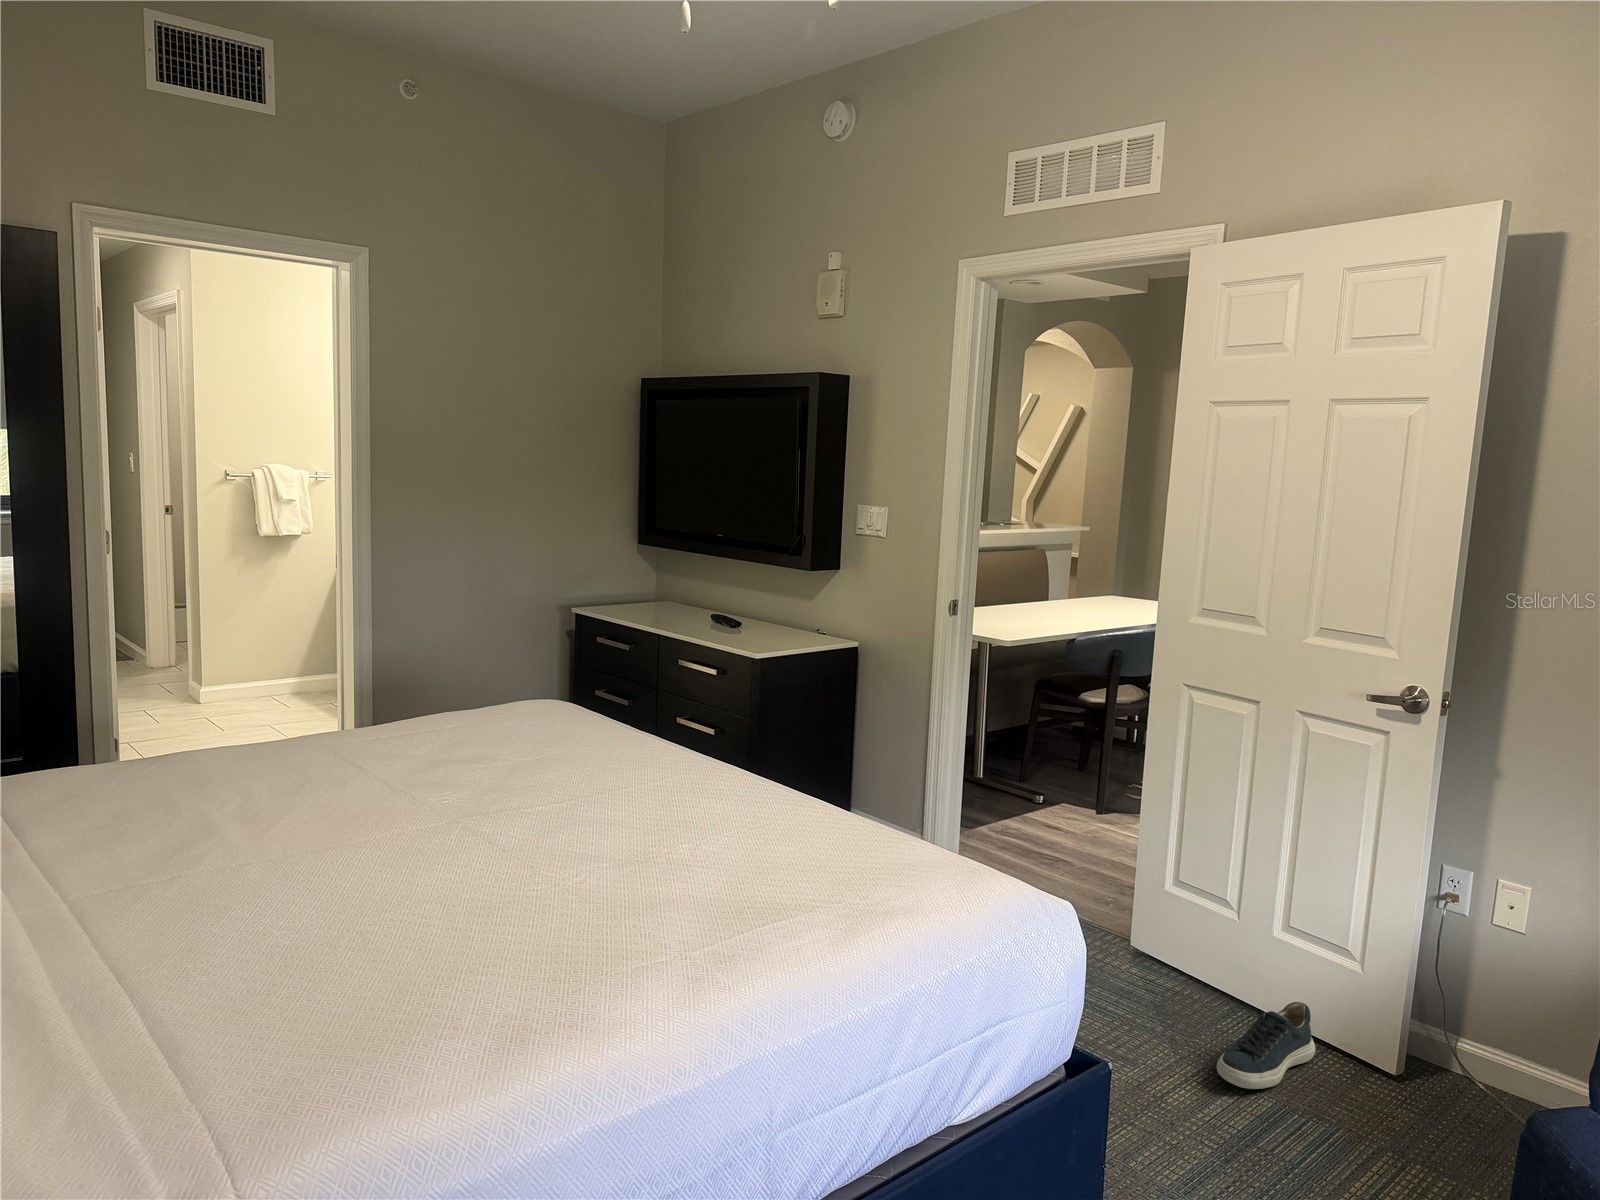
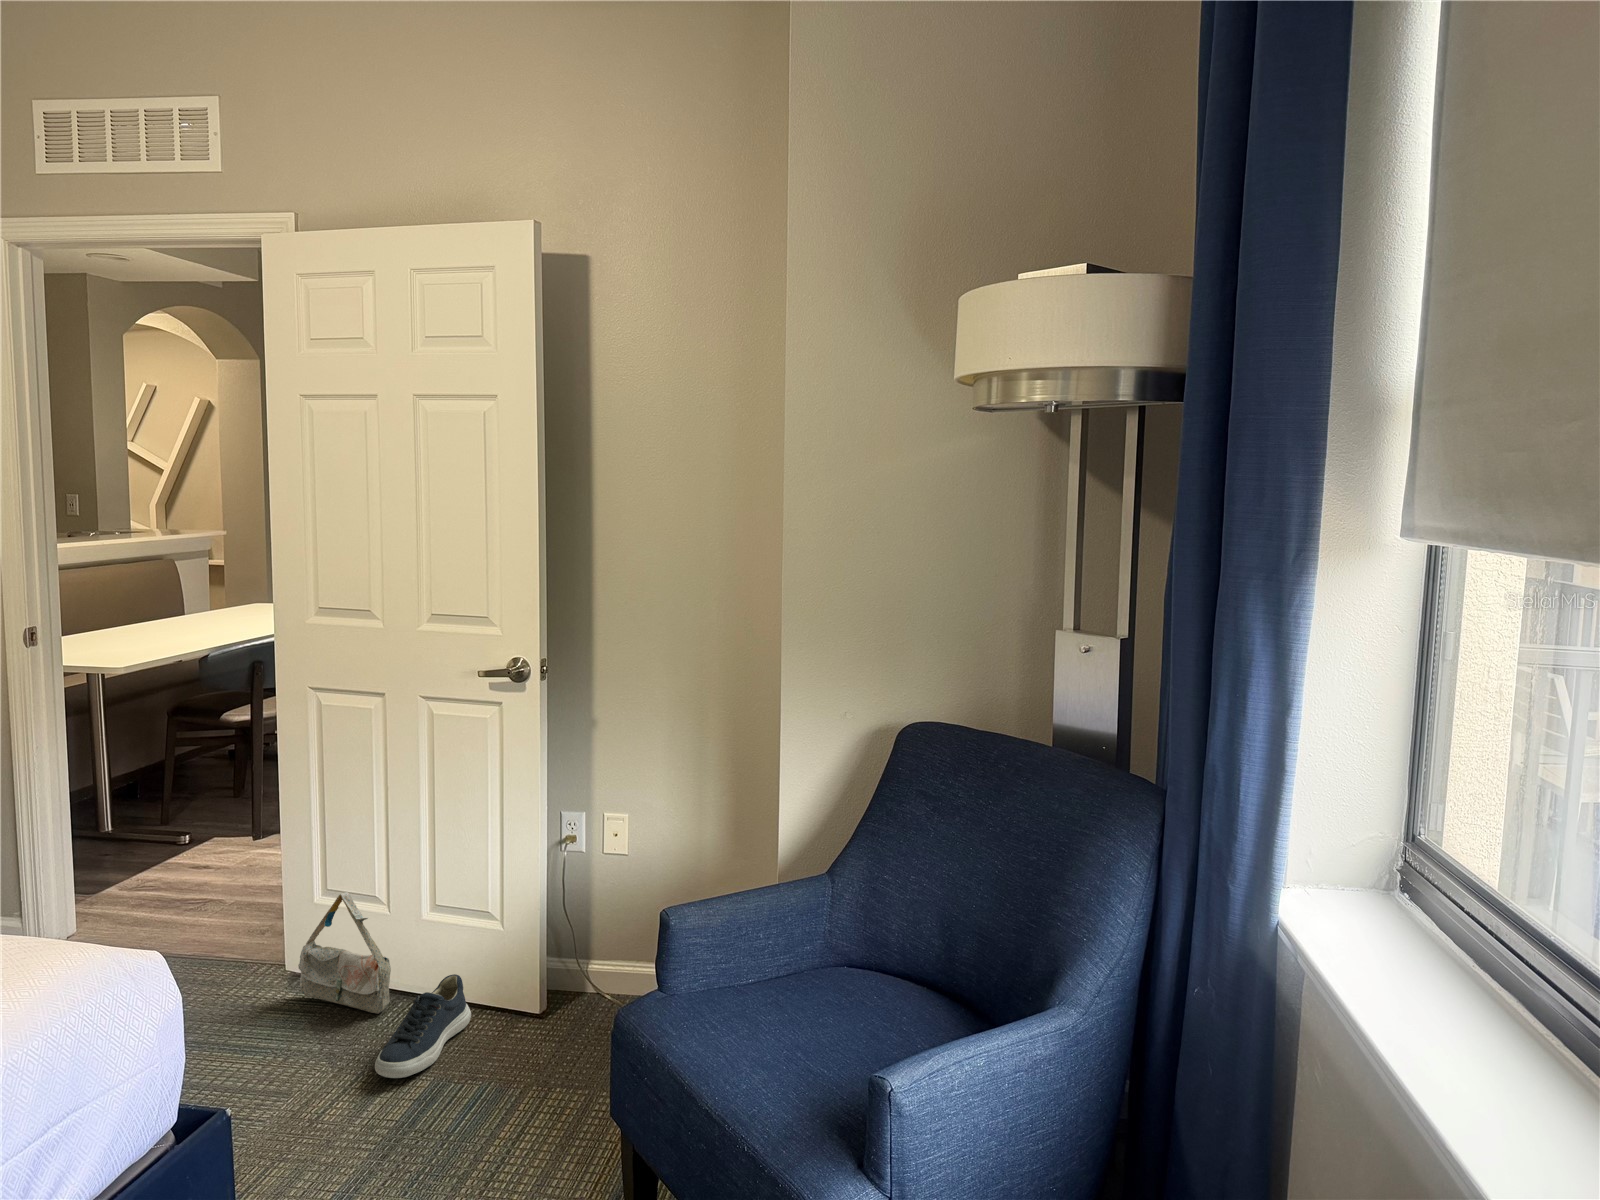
bag: none [1143,888,1234,1016] -> present [298,892,391,1014]

